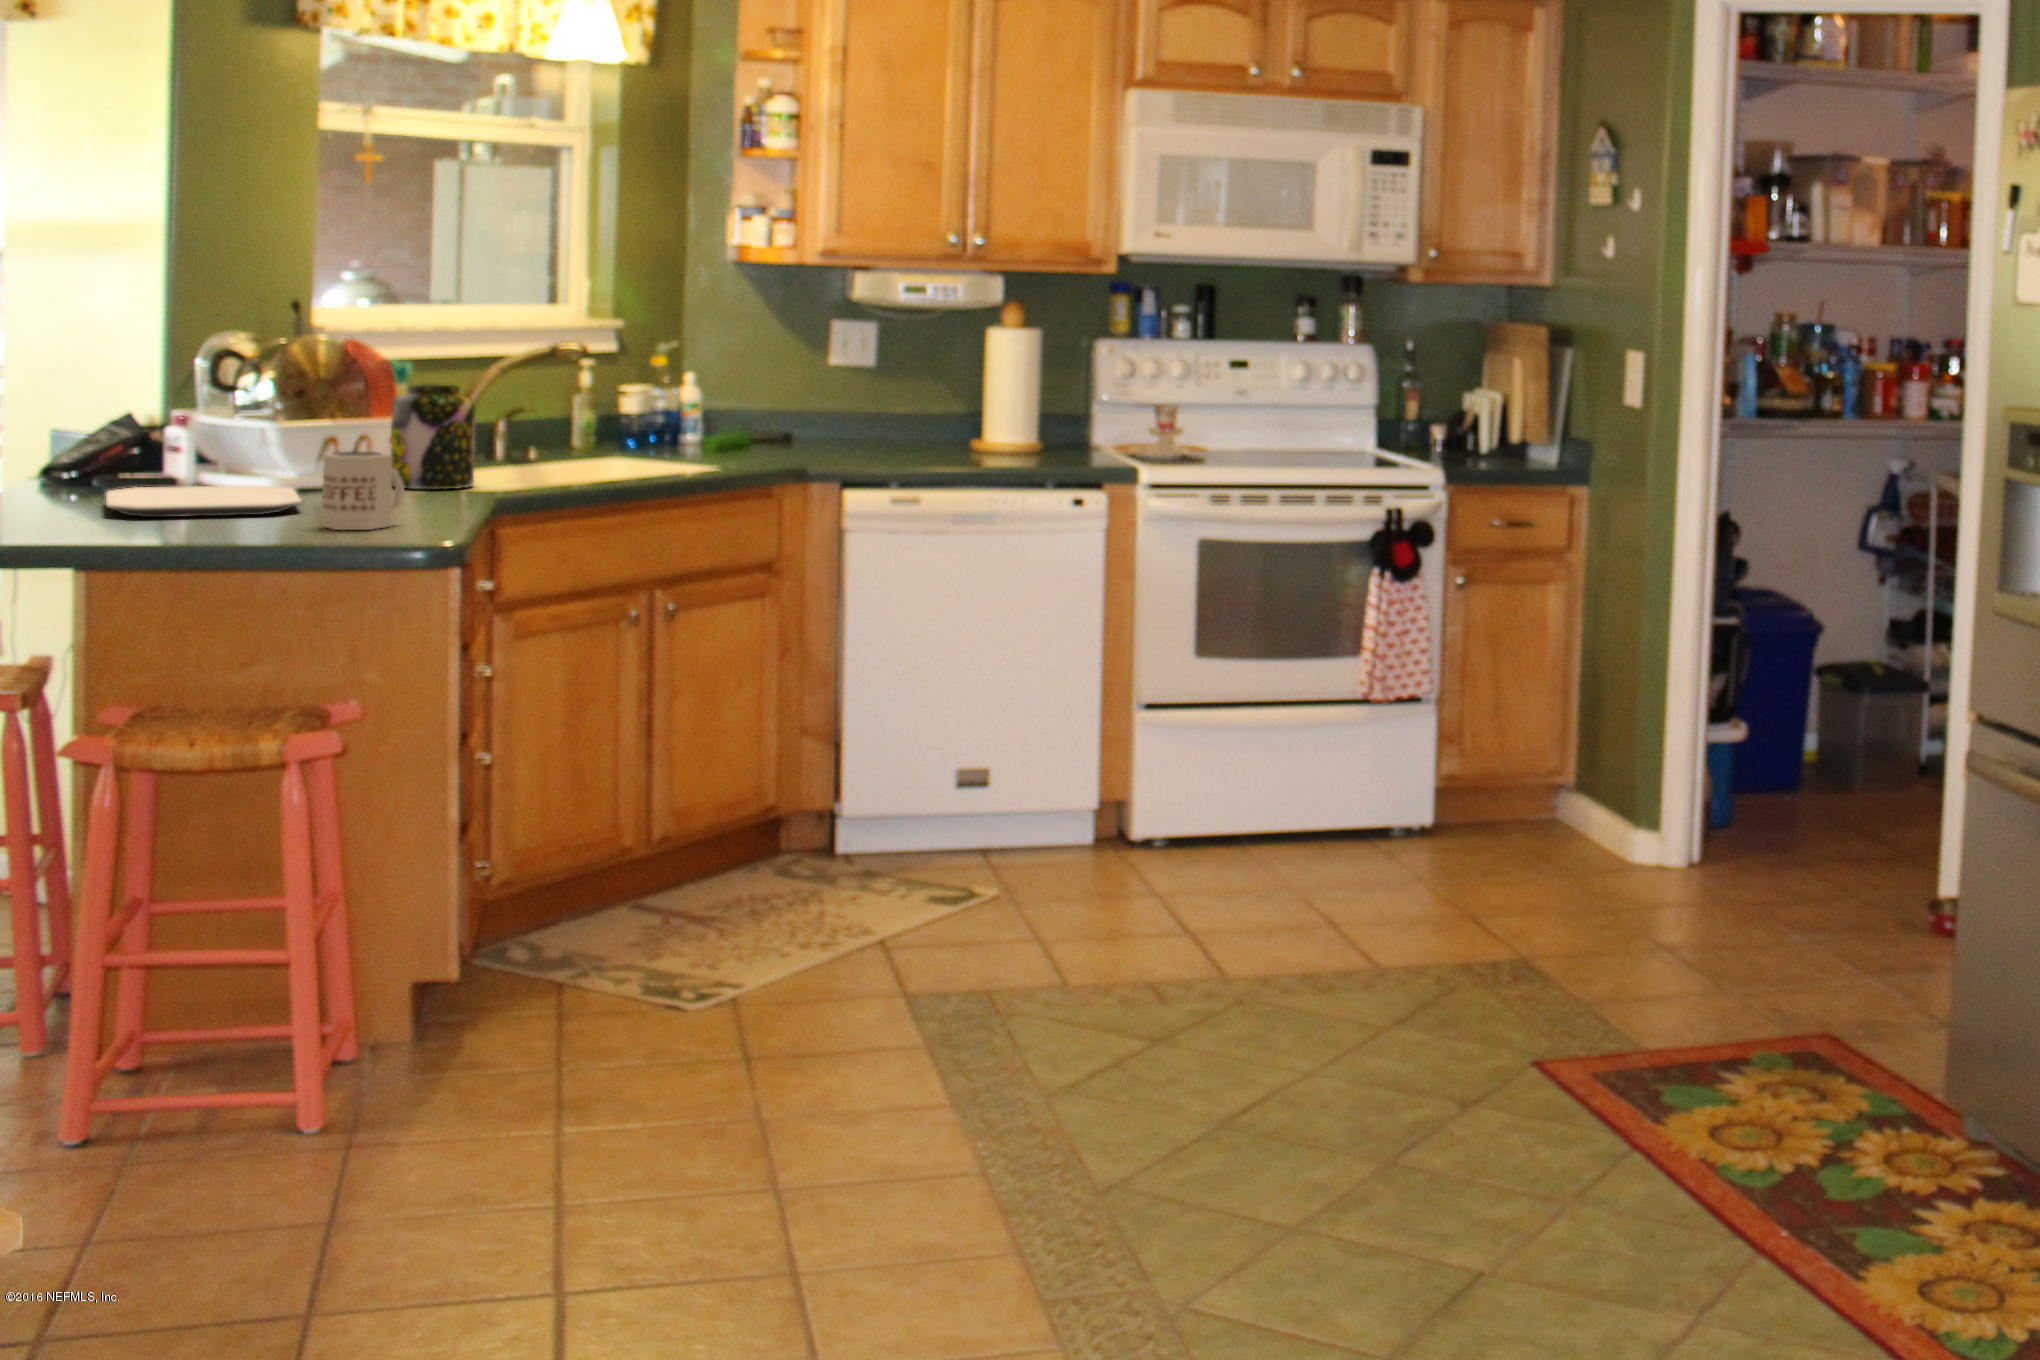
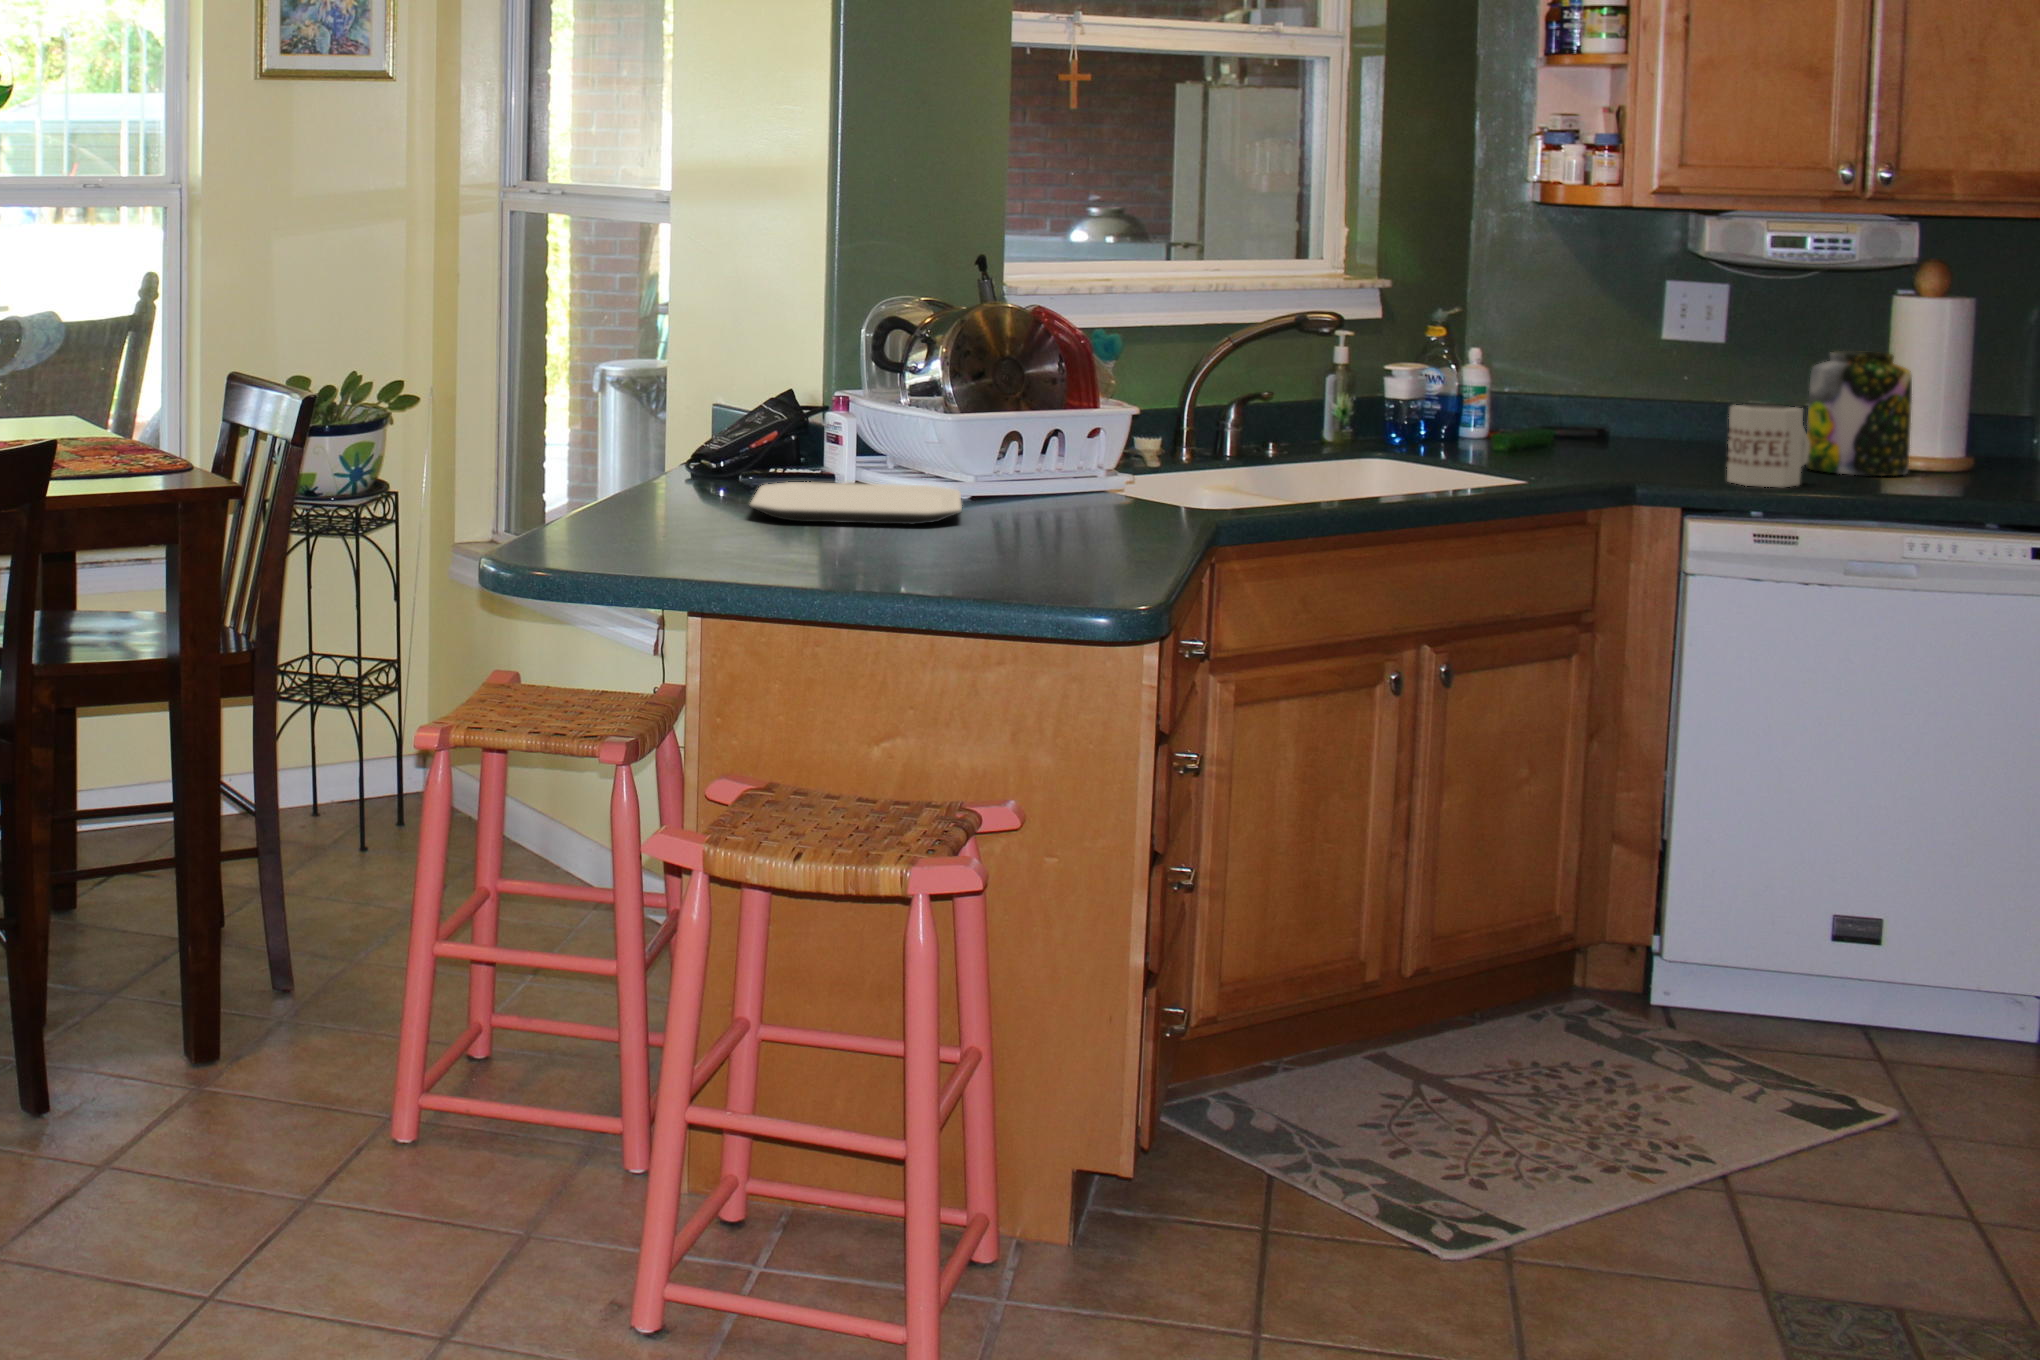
jar: present [391,384,475,490] -> present [1806,351,1912,476]
mug: present [322,451,404,530] -> present [1727,404,1810,488]

